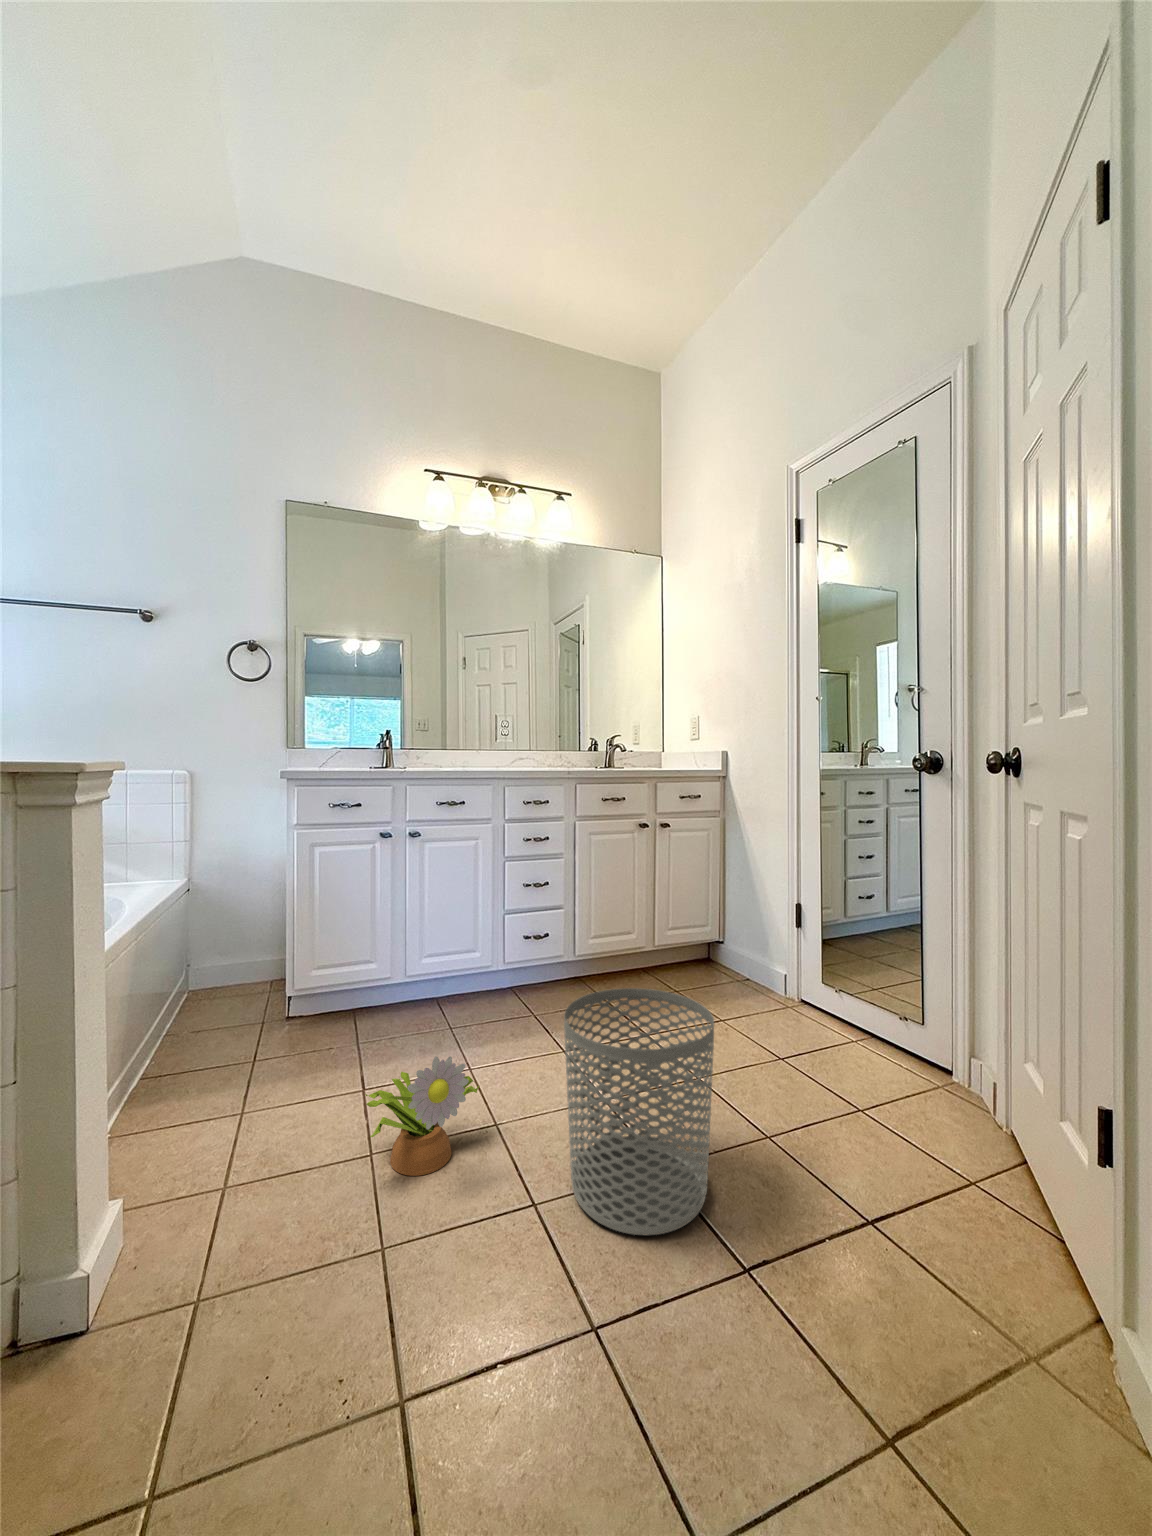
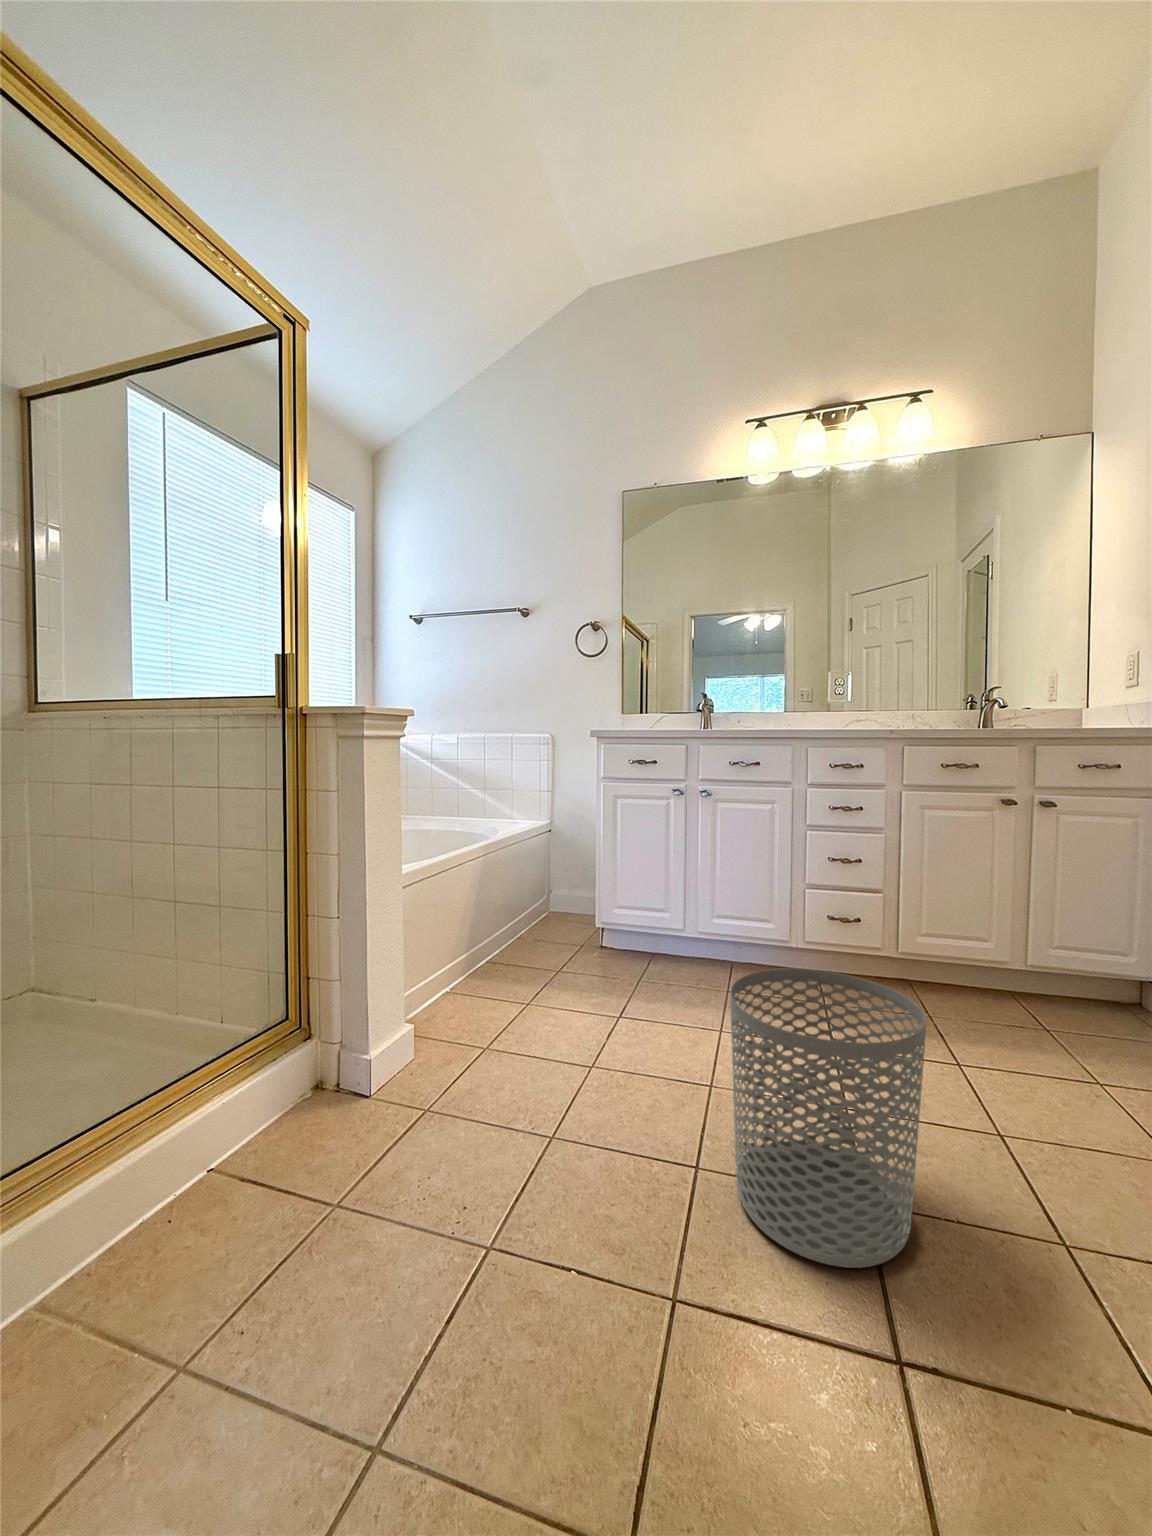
decorative plant: present [365,1056,479,1176] -> none [574,991,690,1101]

